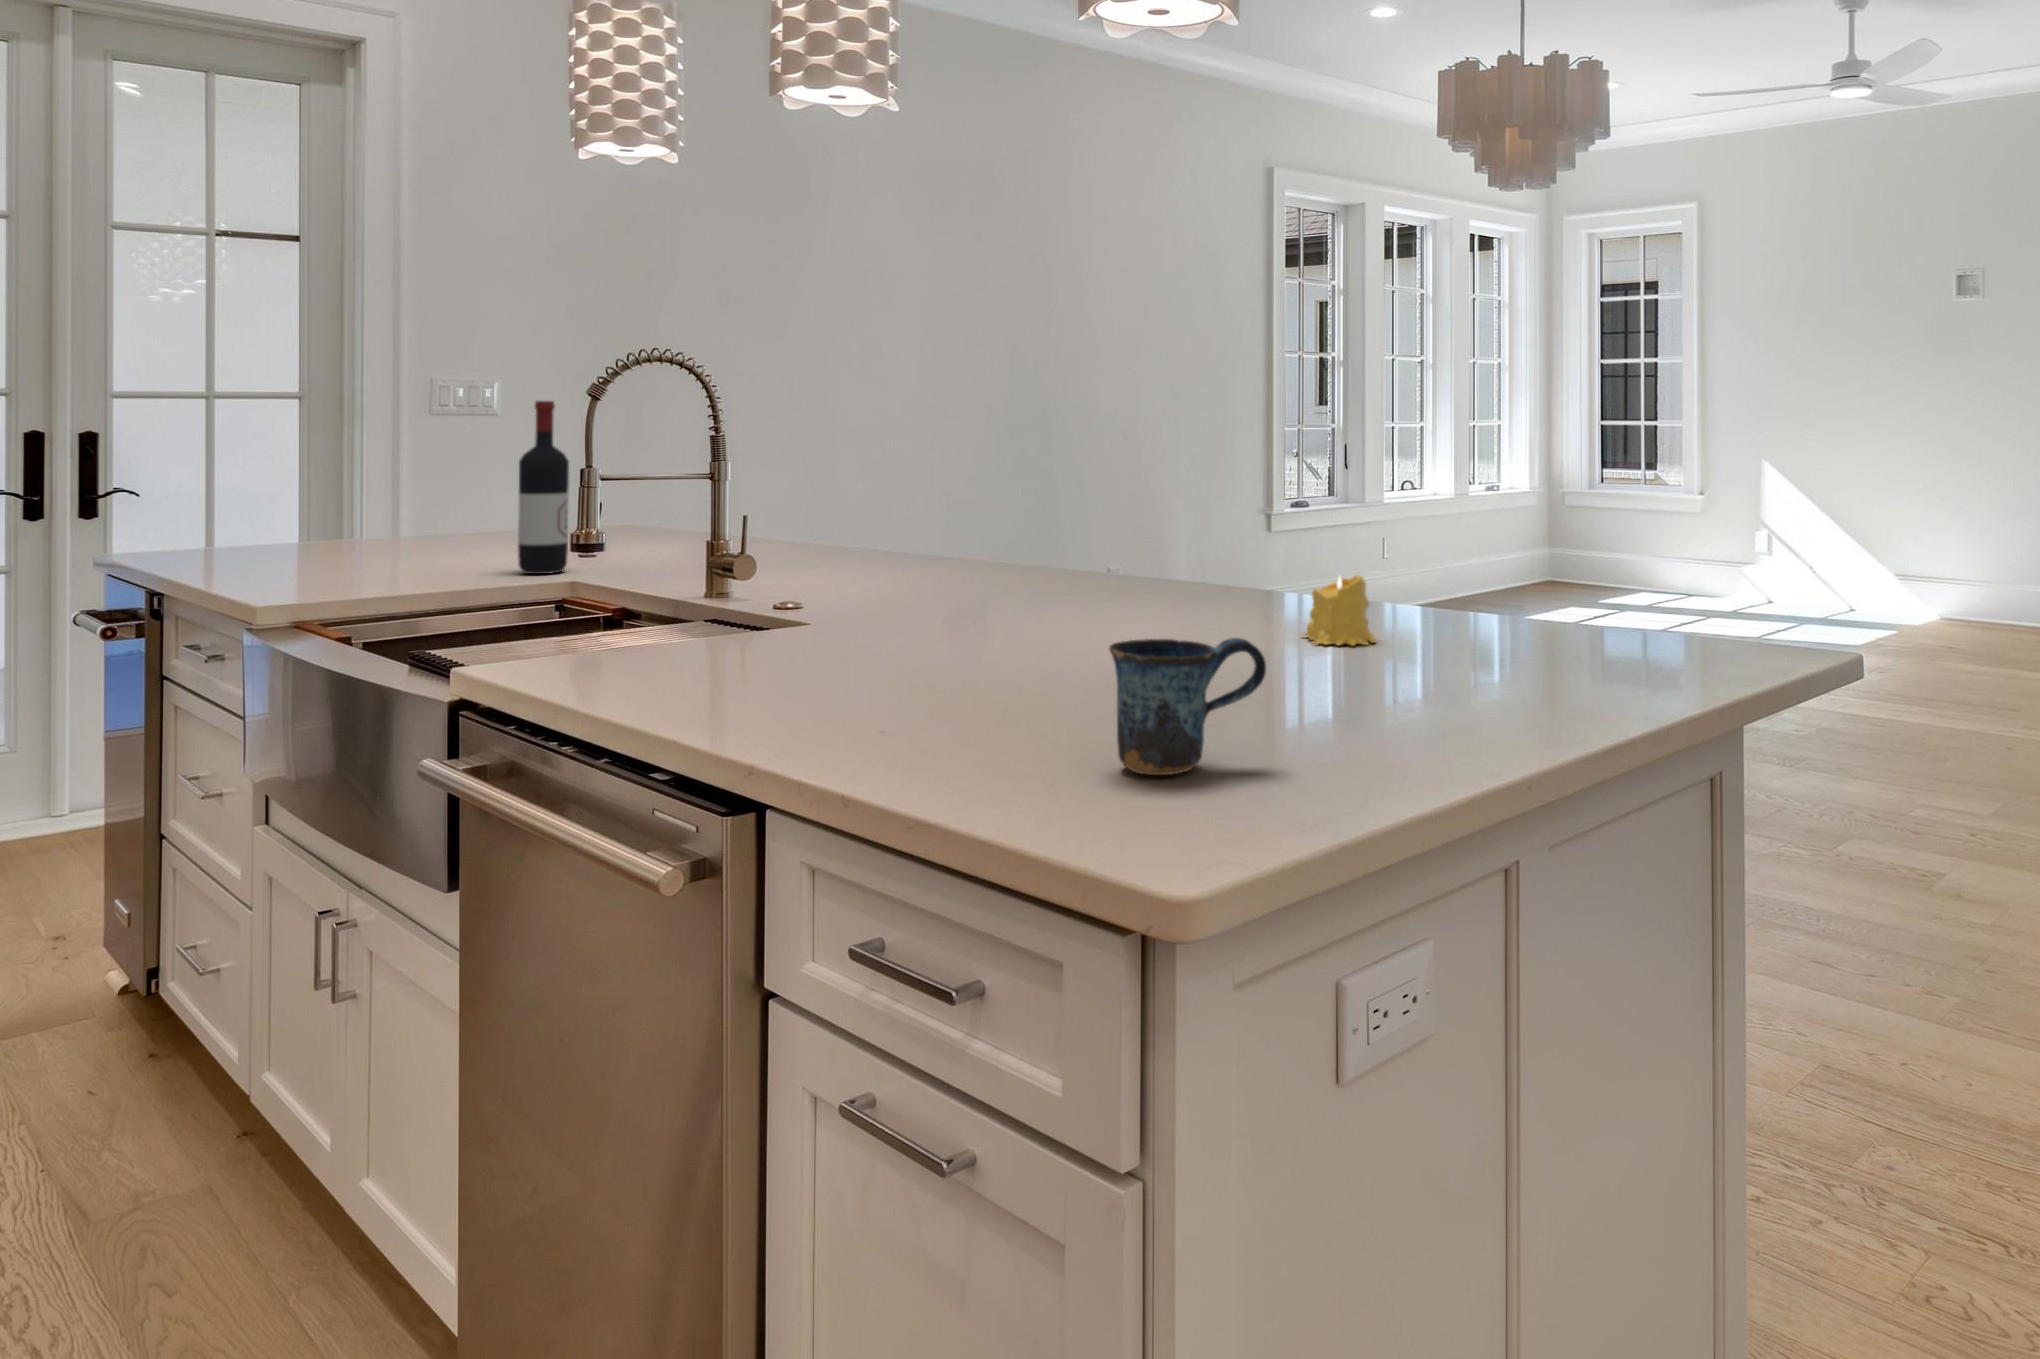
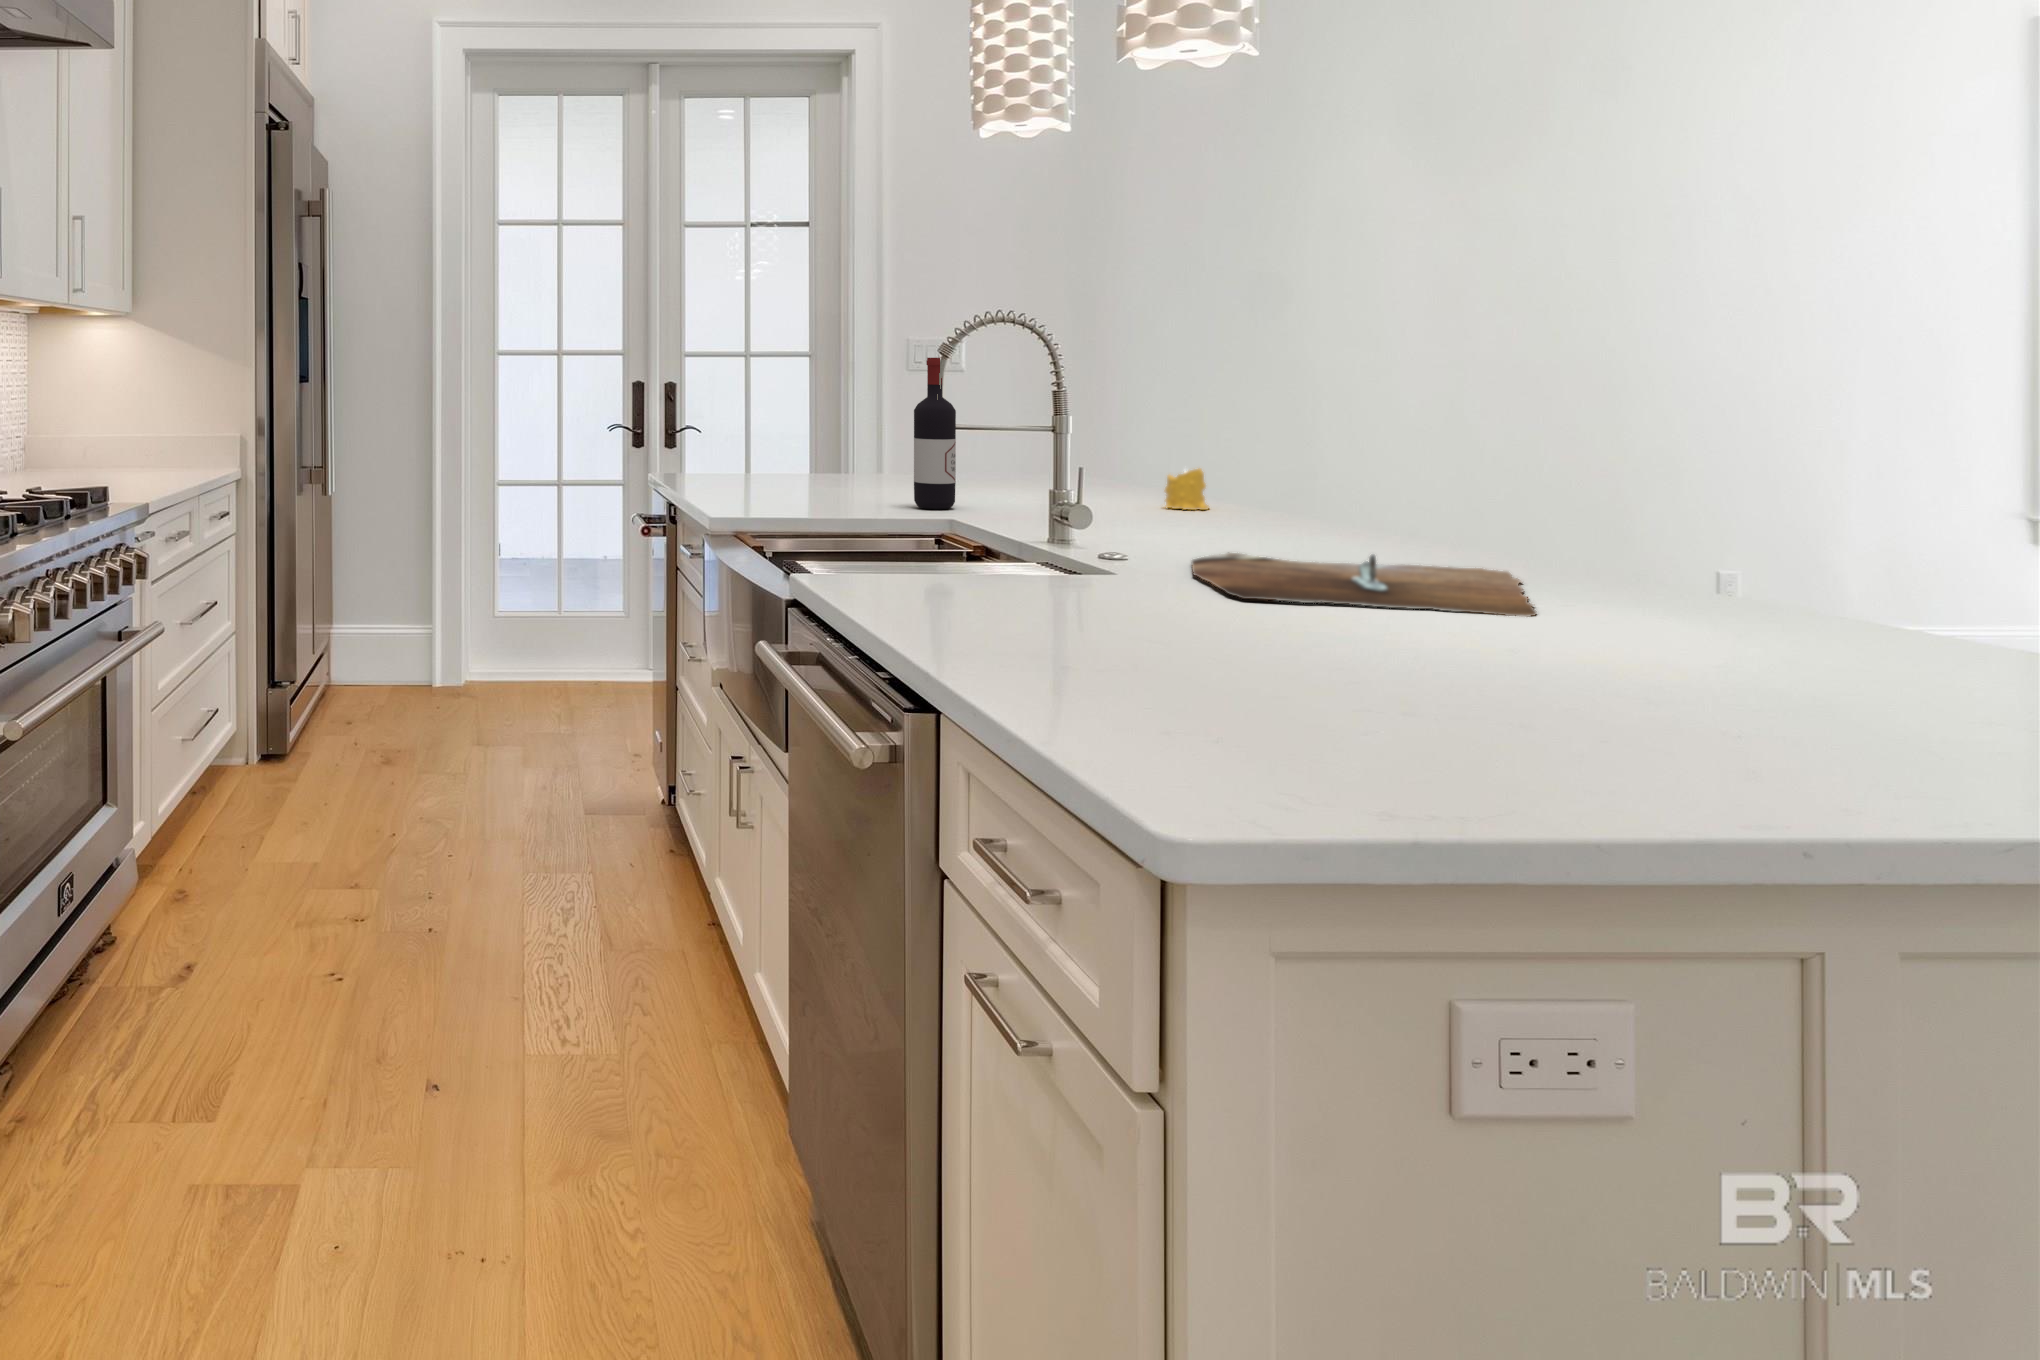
candle: present [1301,575,1376,646] -> present [1165,468,1209,510]
cutting board: none [867,582,1168,637] -> present [1192,553,1537,616]
mug: present [1109,638,1266,775] -> none [1246,607,1439,752]

